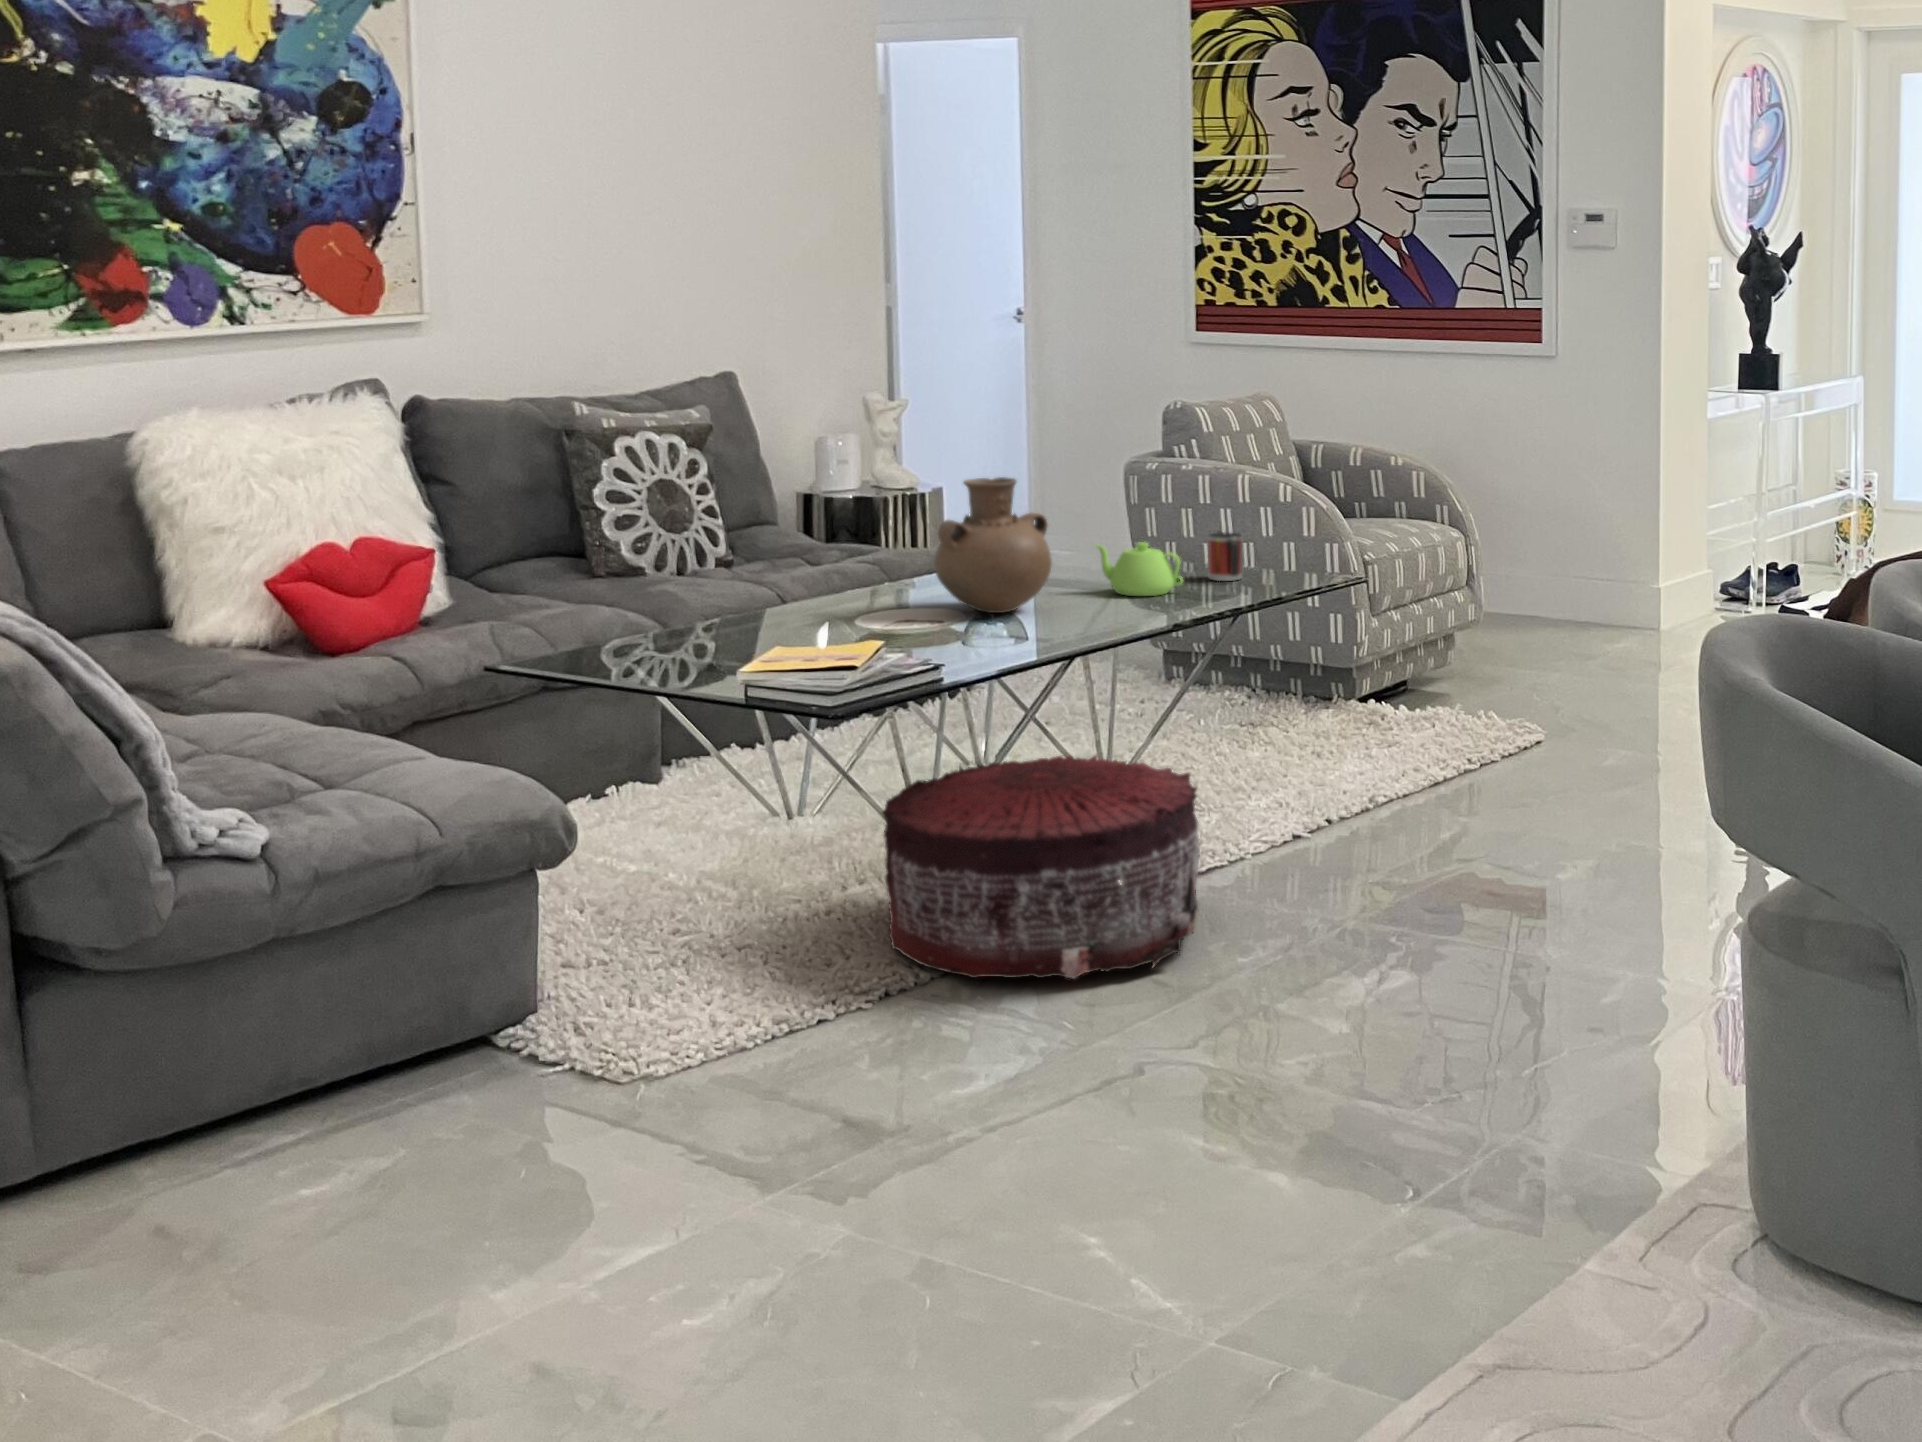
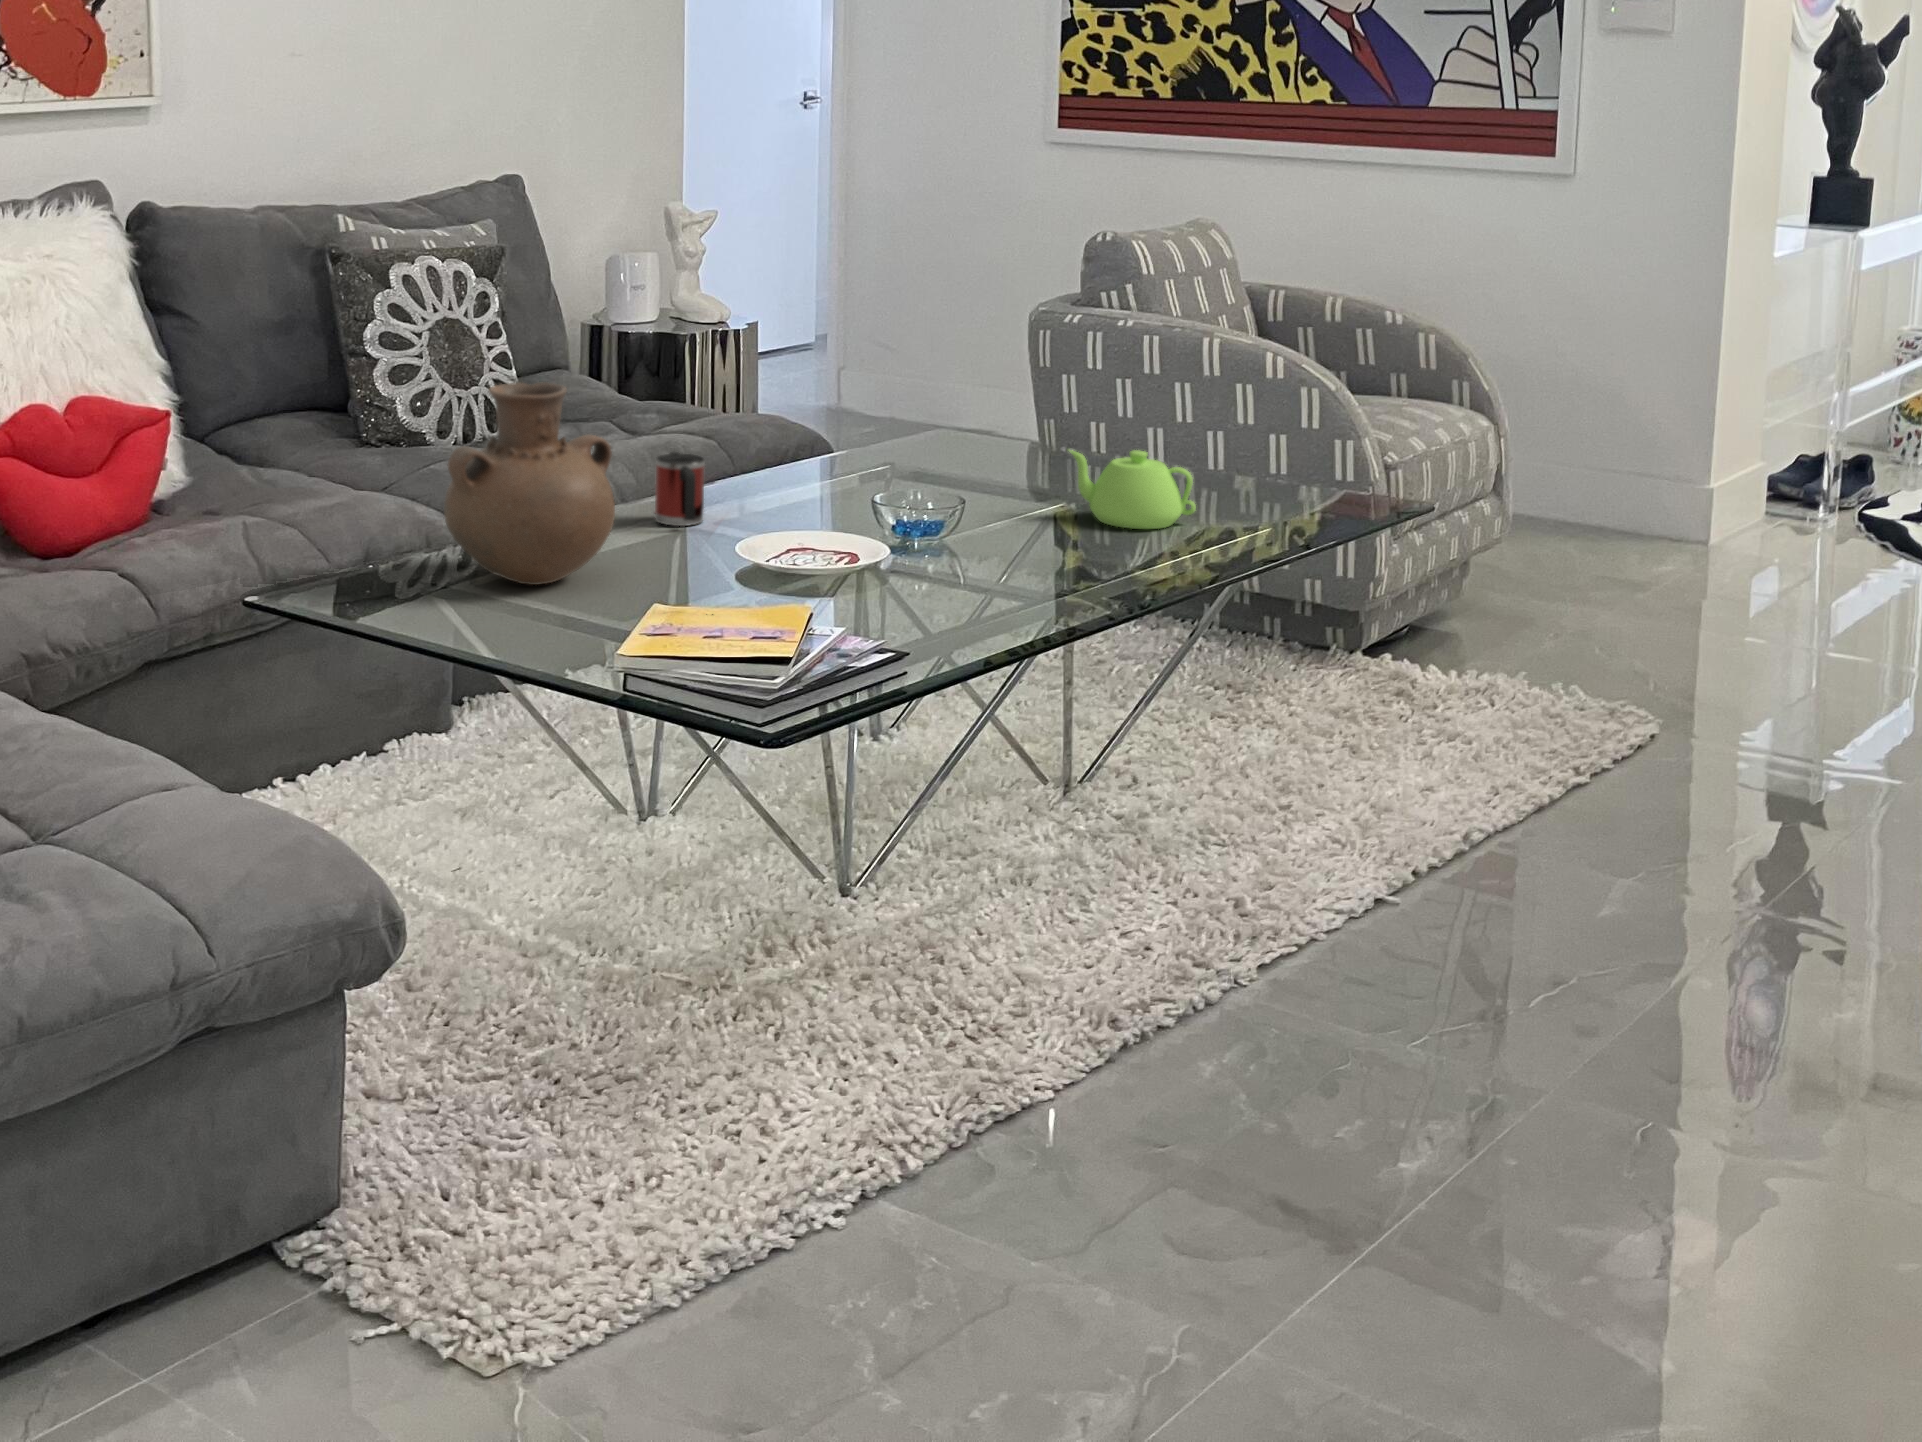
vase: present [934,477,1052,613] -> present [444,382,615,585]
mug: present [1208,532,1242,581] -> present [655,452,705,526]
pouf: present [882,755,1200,978] -> none [841,795,1336,1196]

